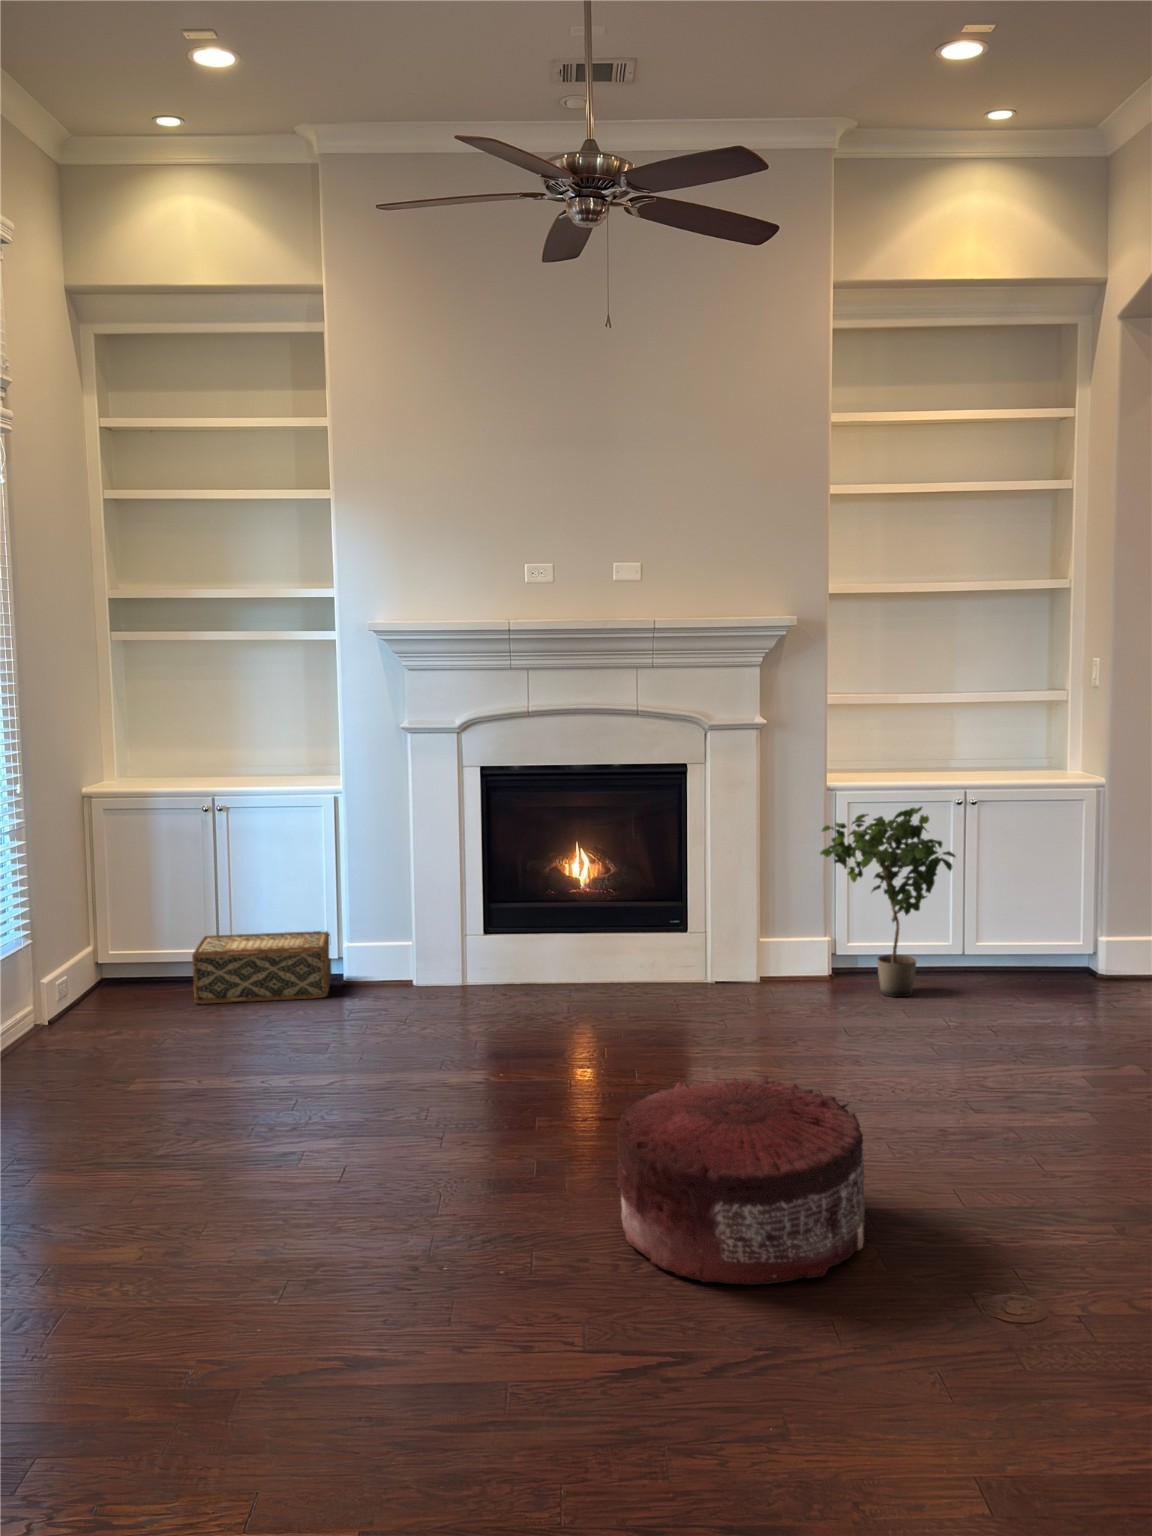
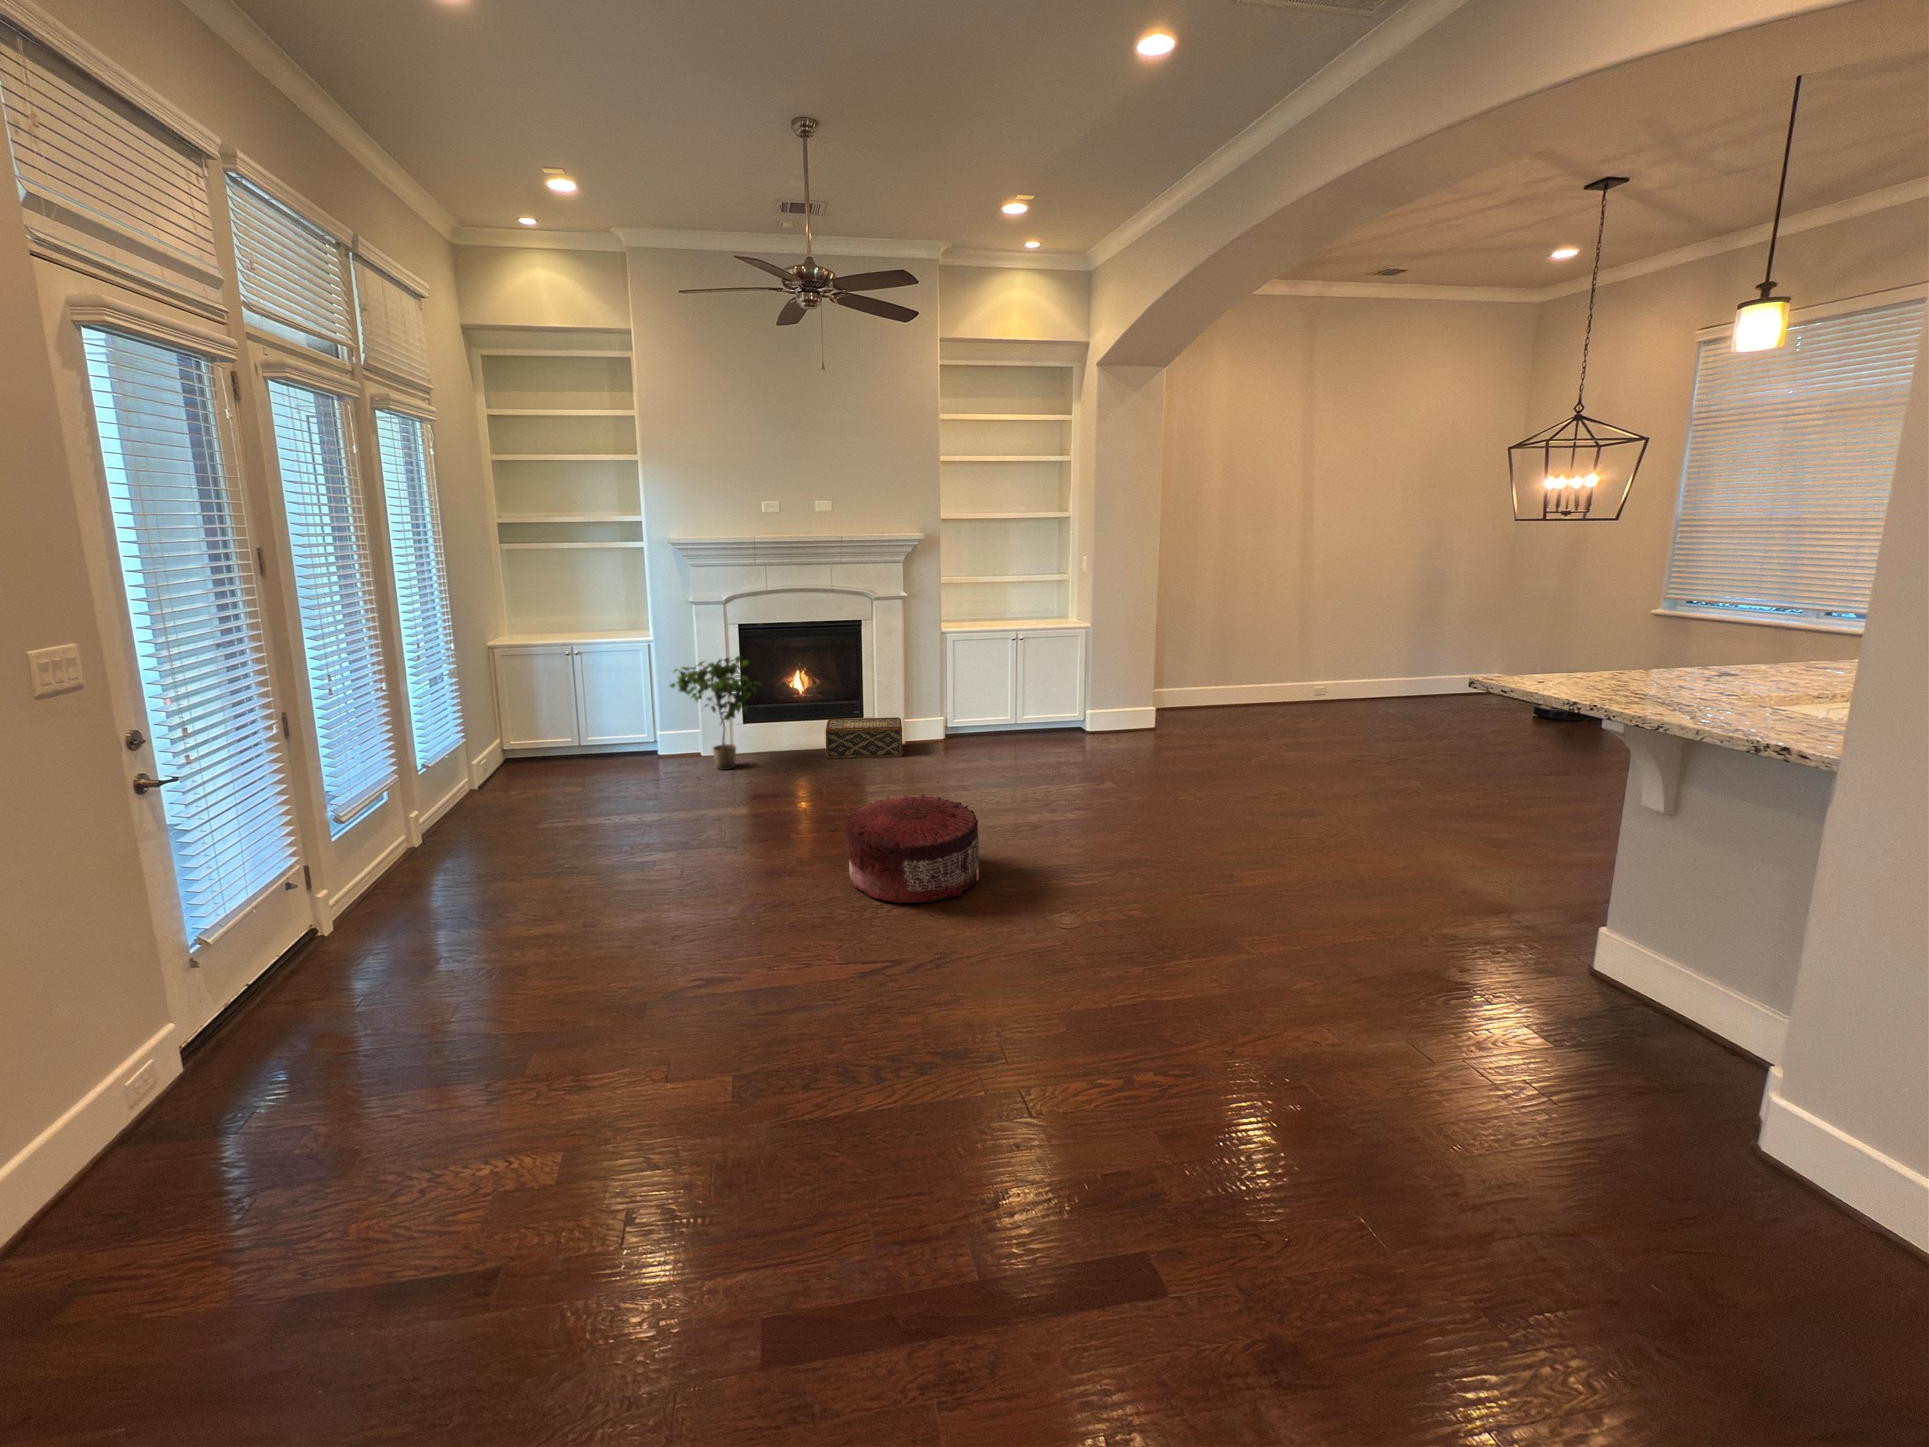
potted plant: present [820,807,955,997] -> present [670,656,760,770]
woven basket: present [192,931,332,1004] -> present [825,717,902,758]

